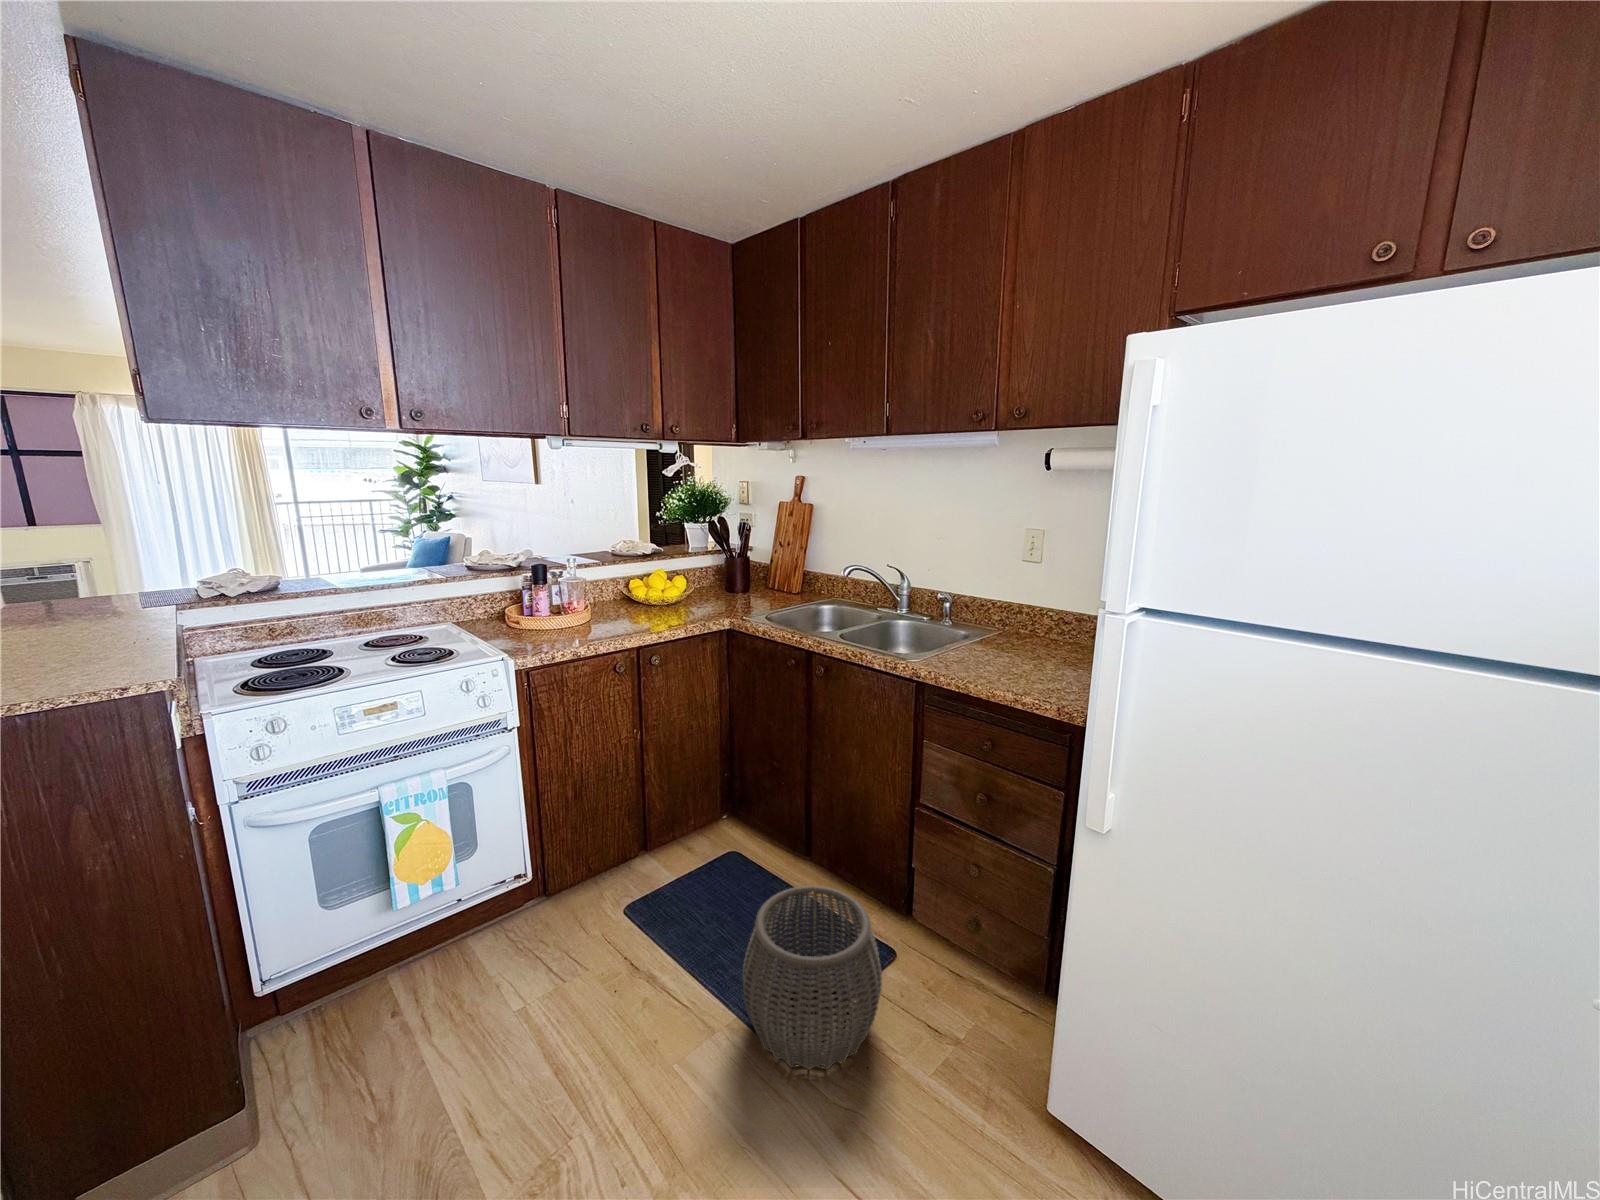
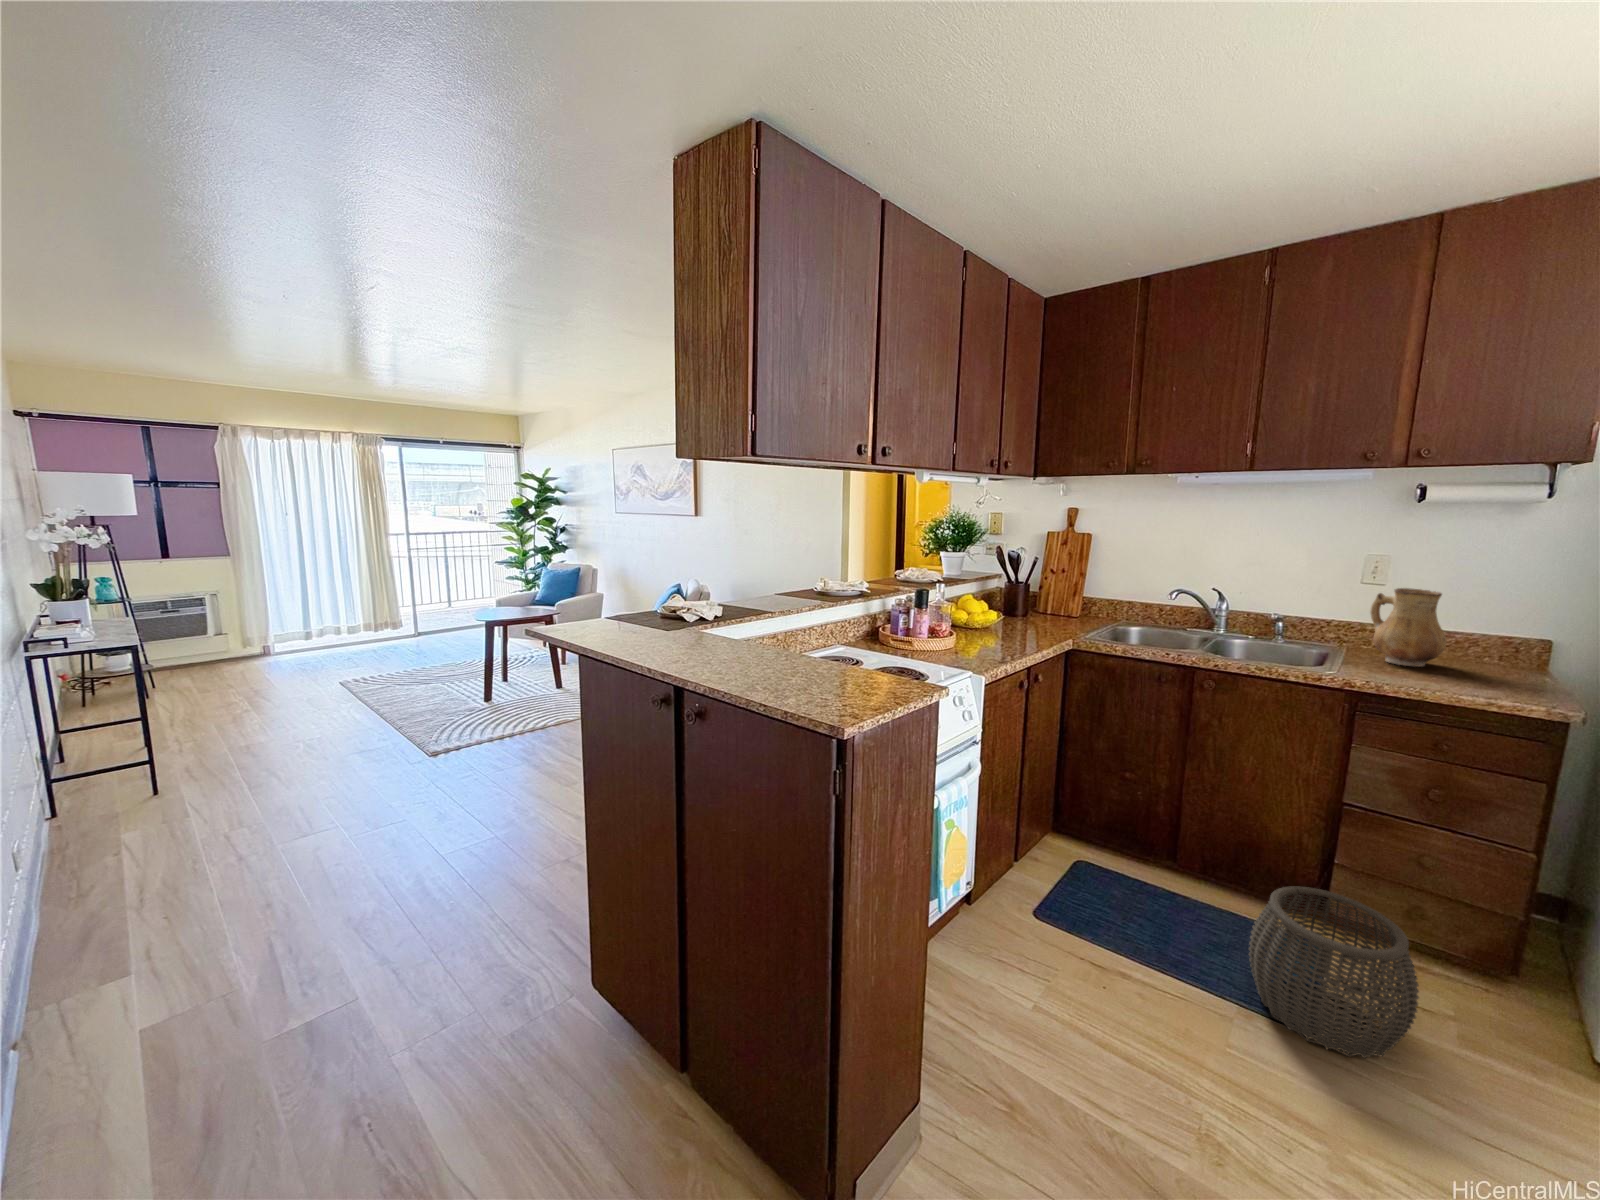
ceramic pitcher: none [996,566,1057,652] -> present [1370,588,1446,667]

